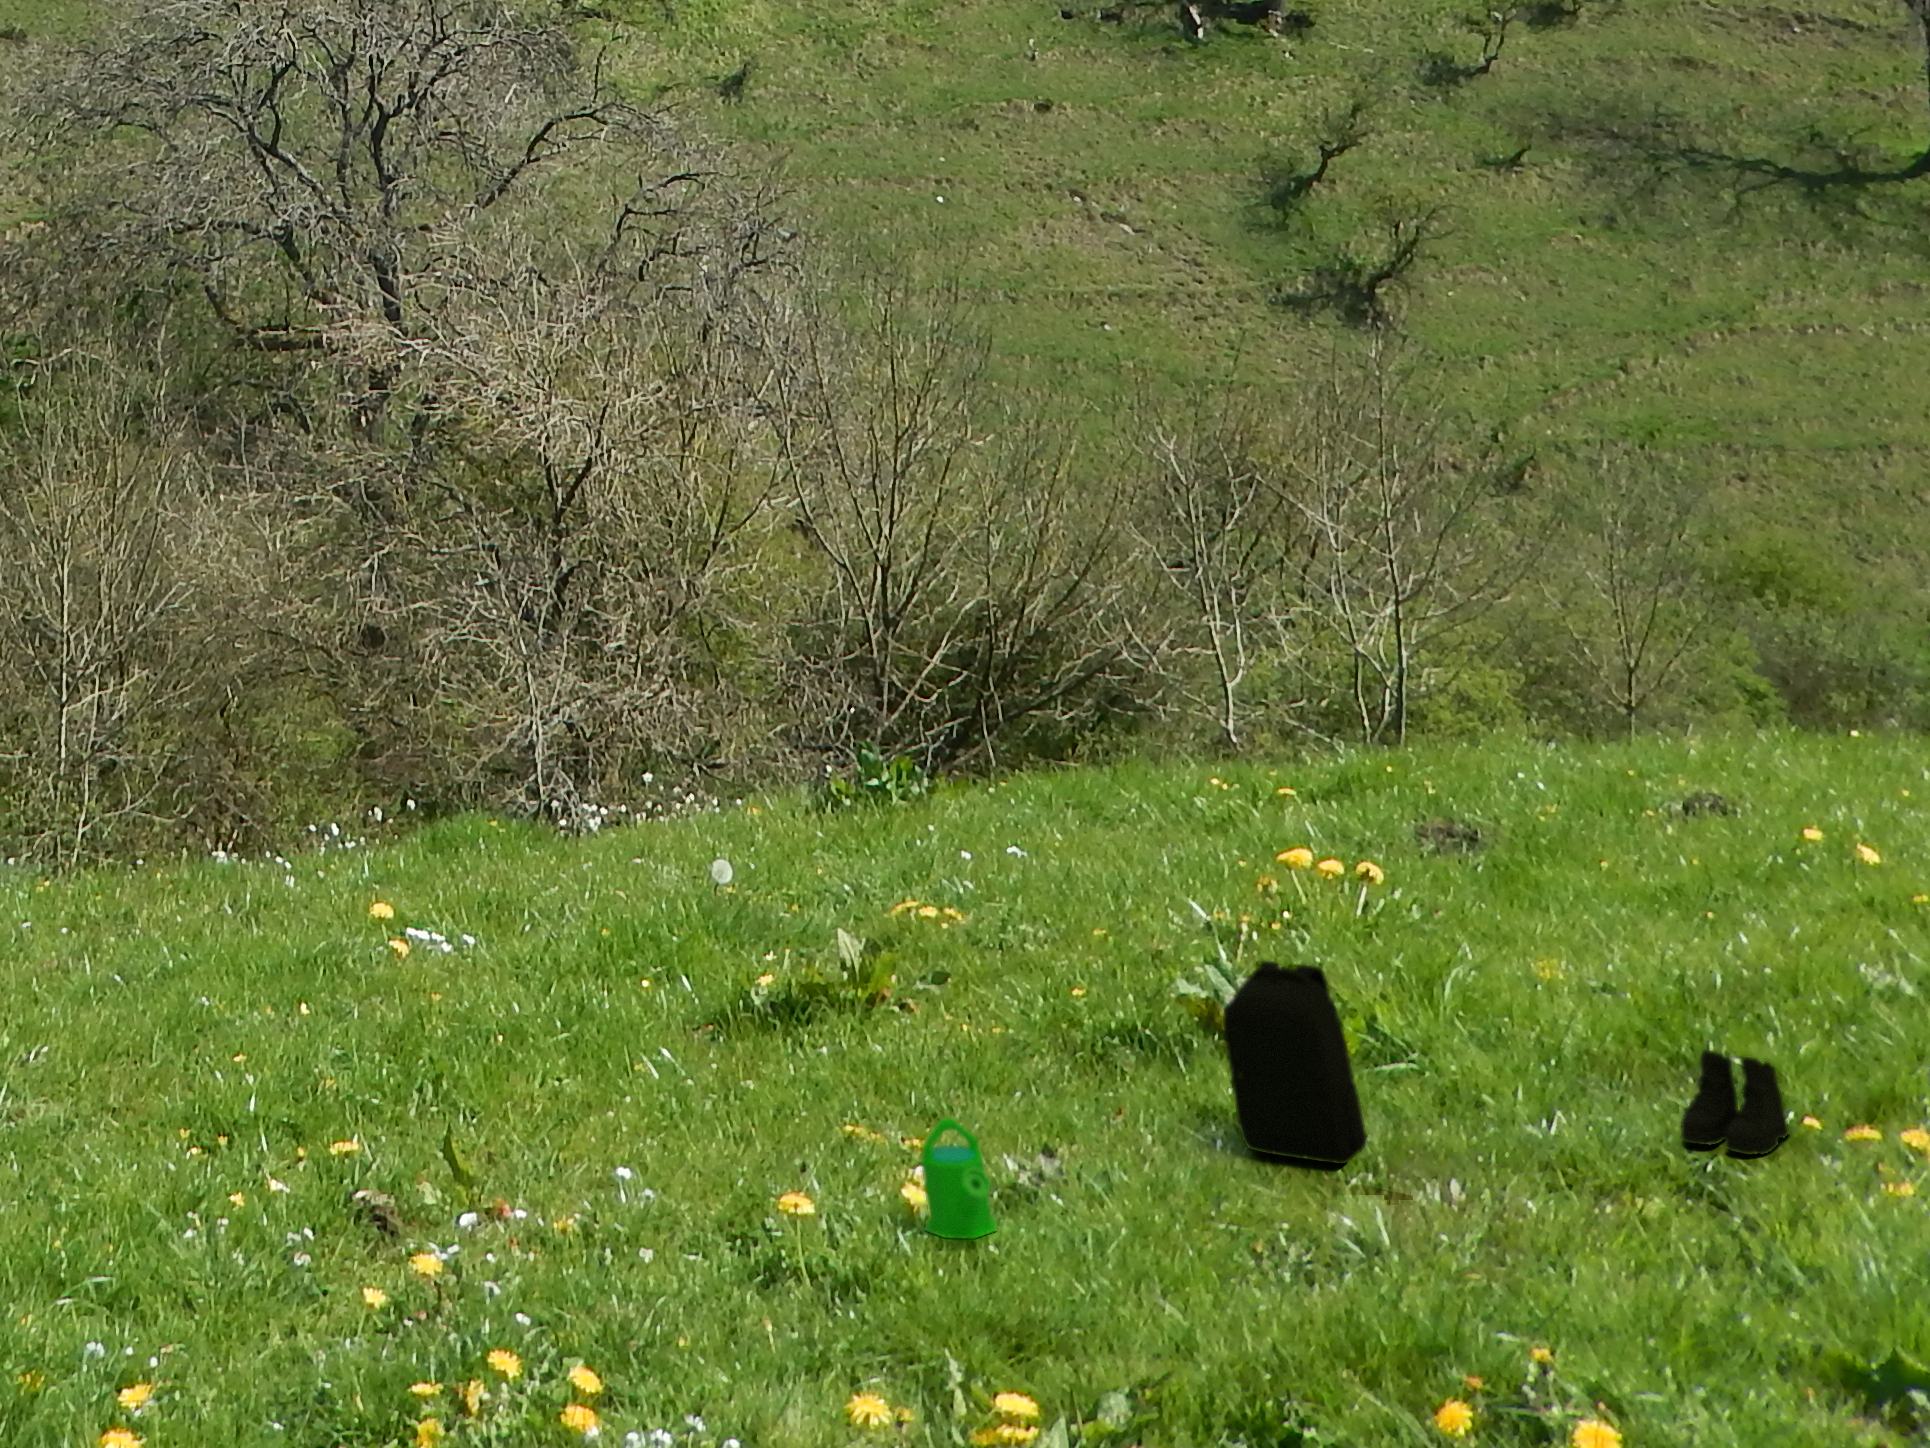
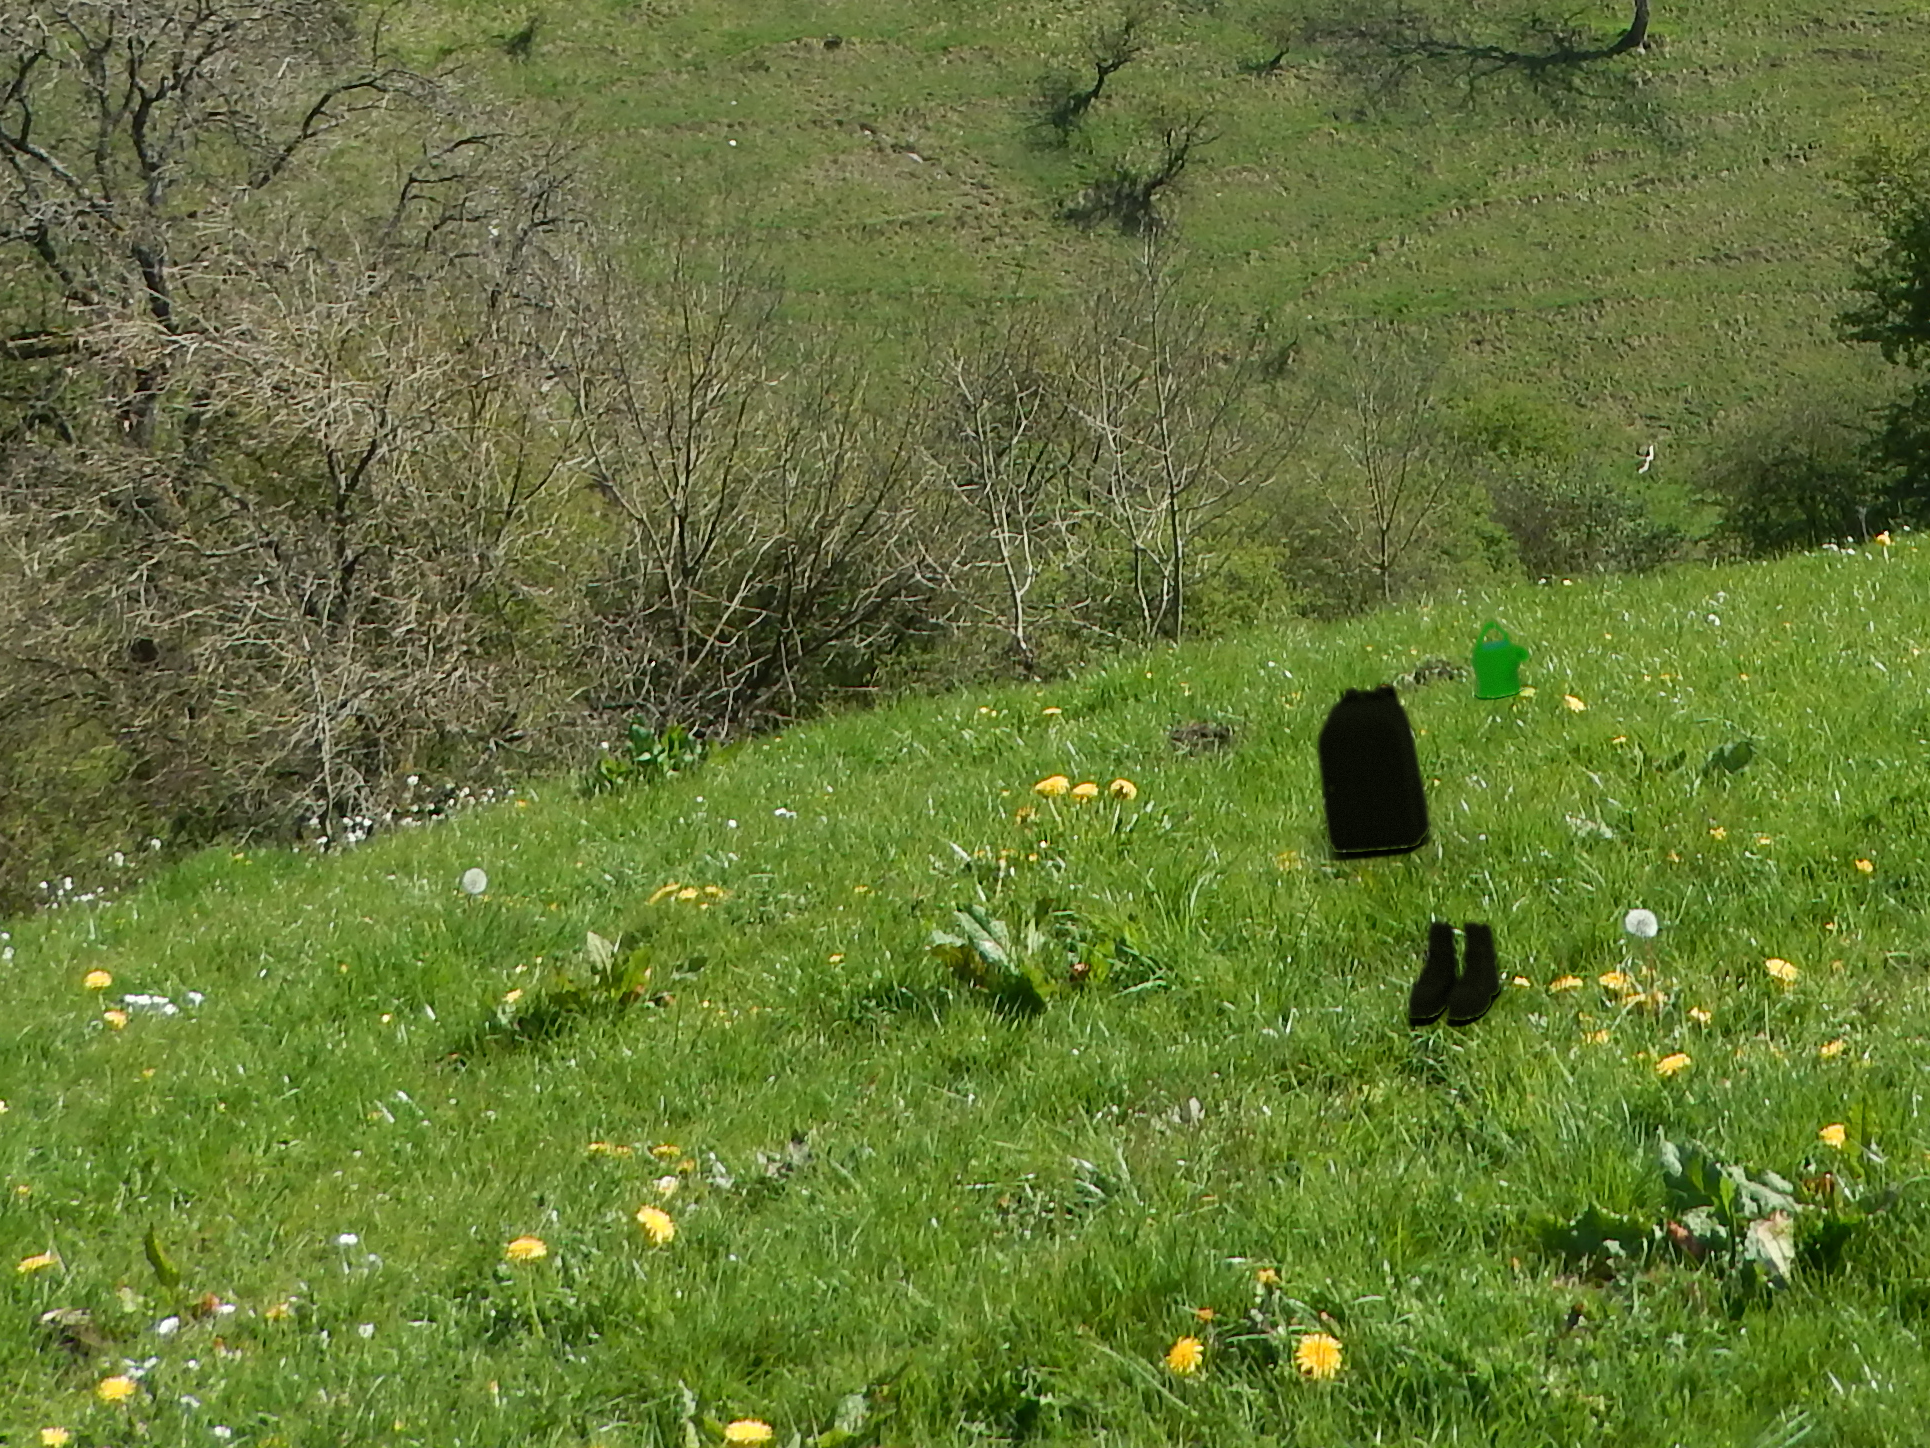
backpack: present [1223,961,1367,1164] -> present [1317,684,1431,853]
watering can: present [921,1118,998,1239] -> present [1470,621,1529,698]

